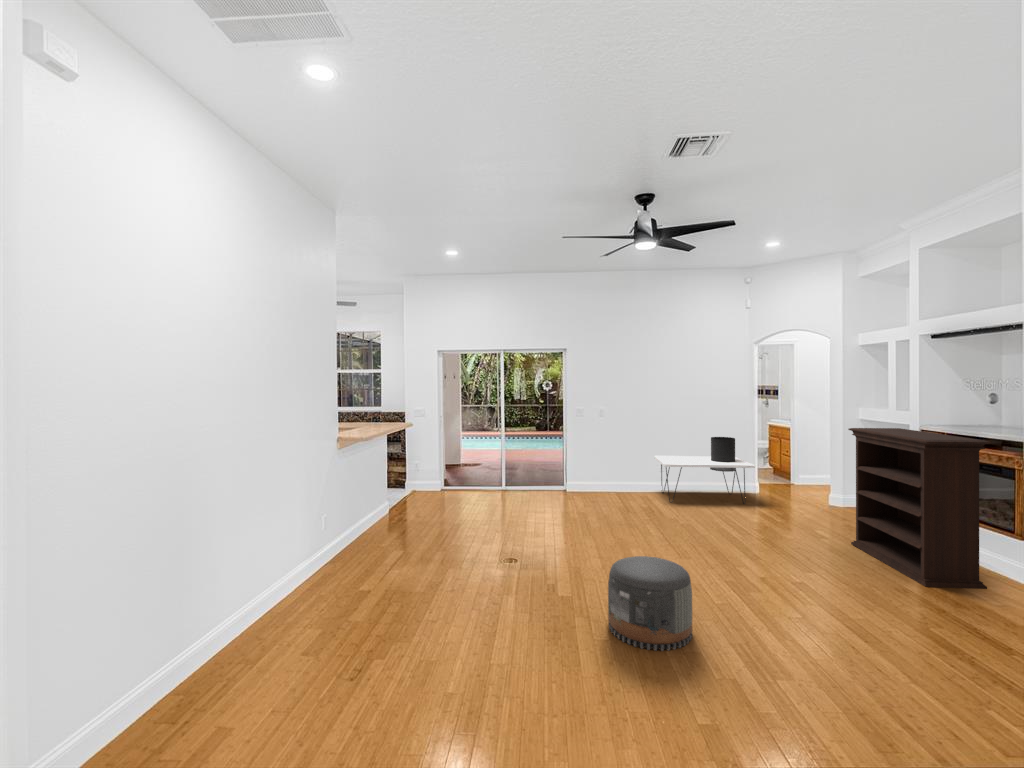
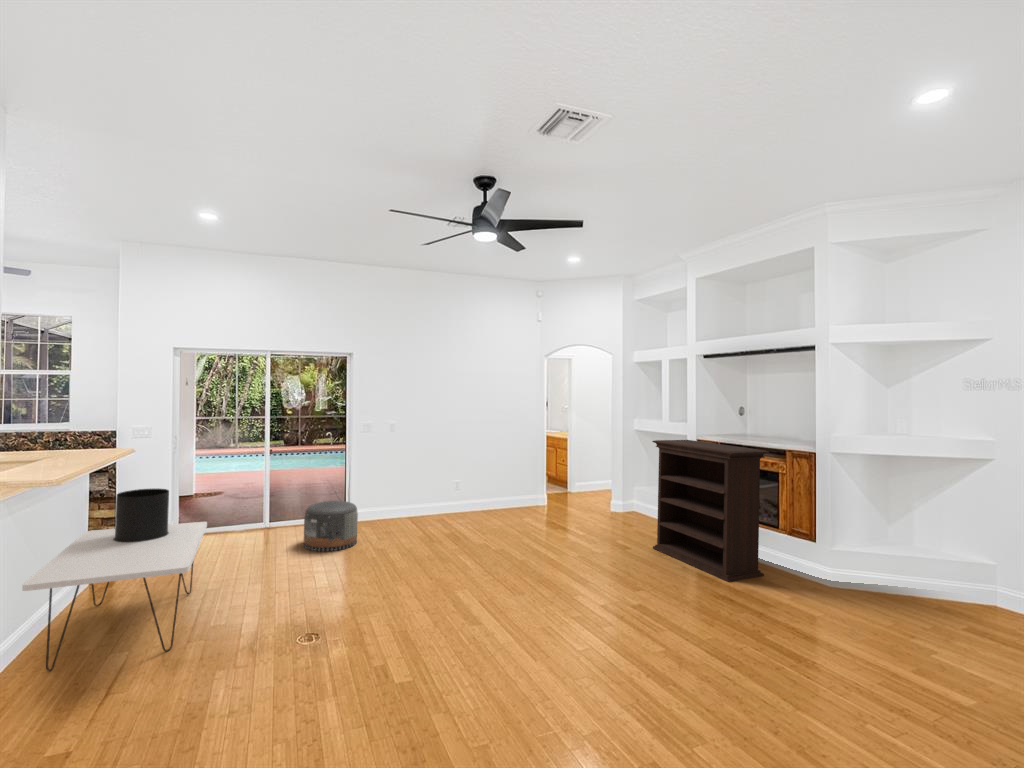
side table: present [654,437,755,504] -> present [22,489,207,671]
pouf: present [608,556,692,651] -> present [304,501,358,552]

